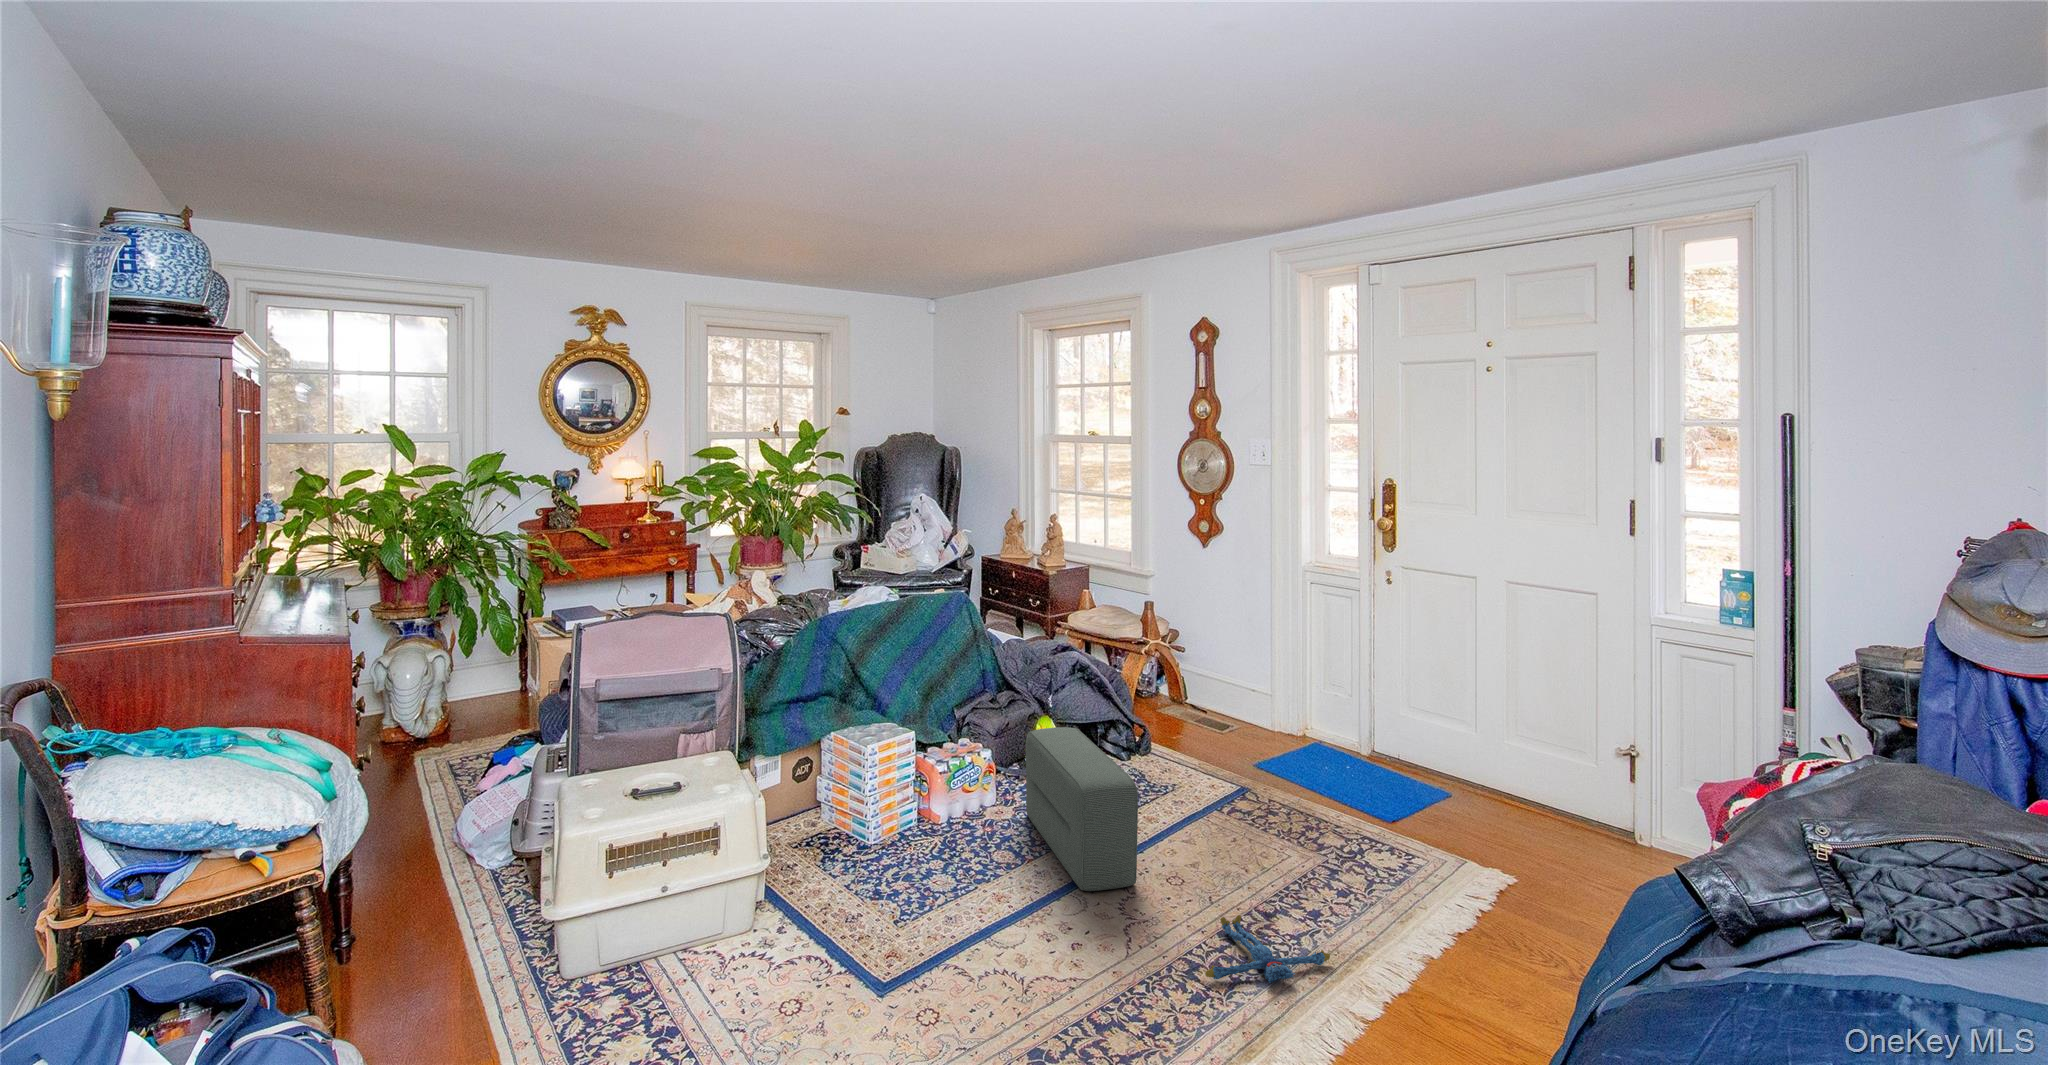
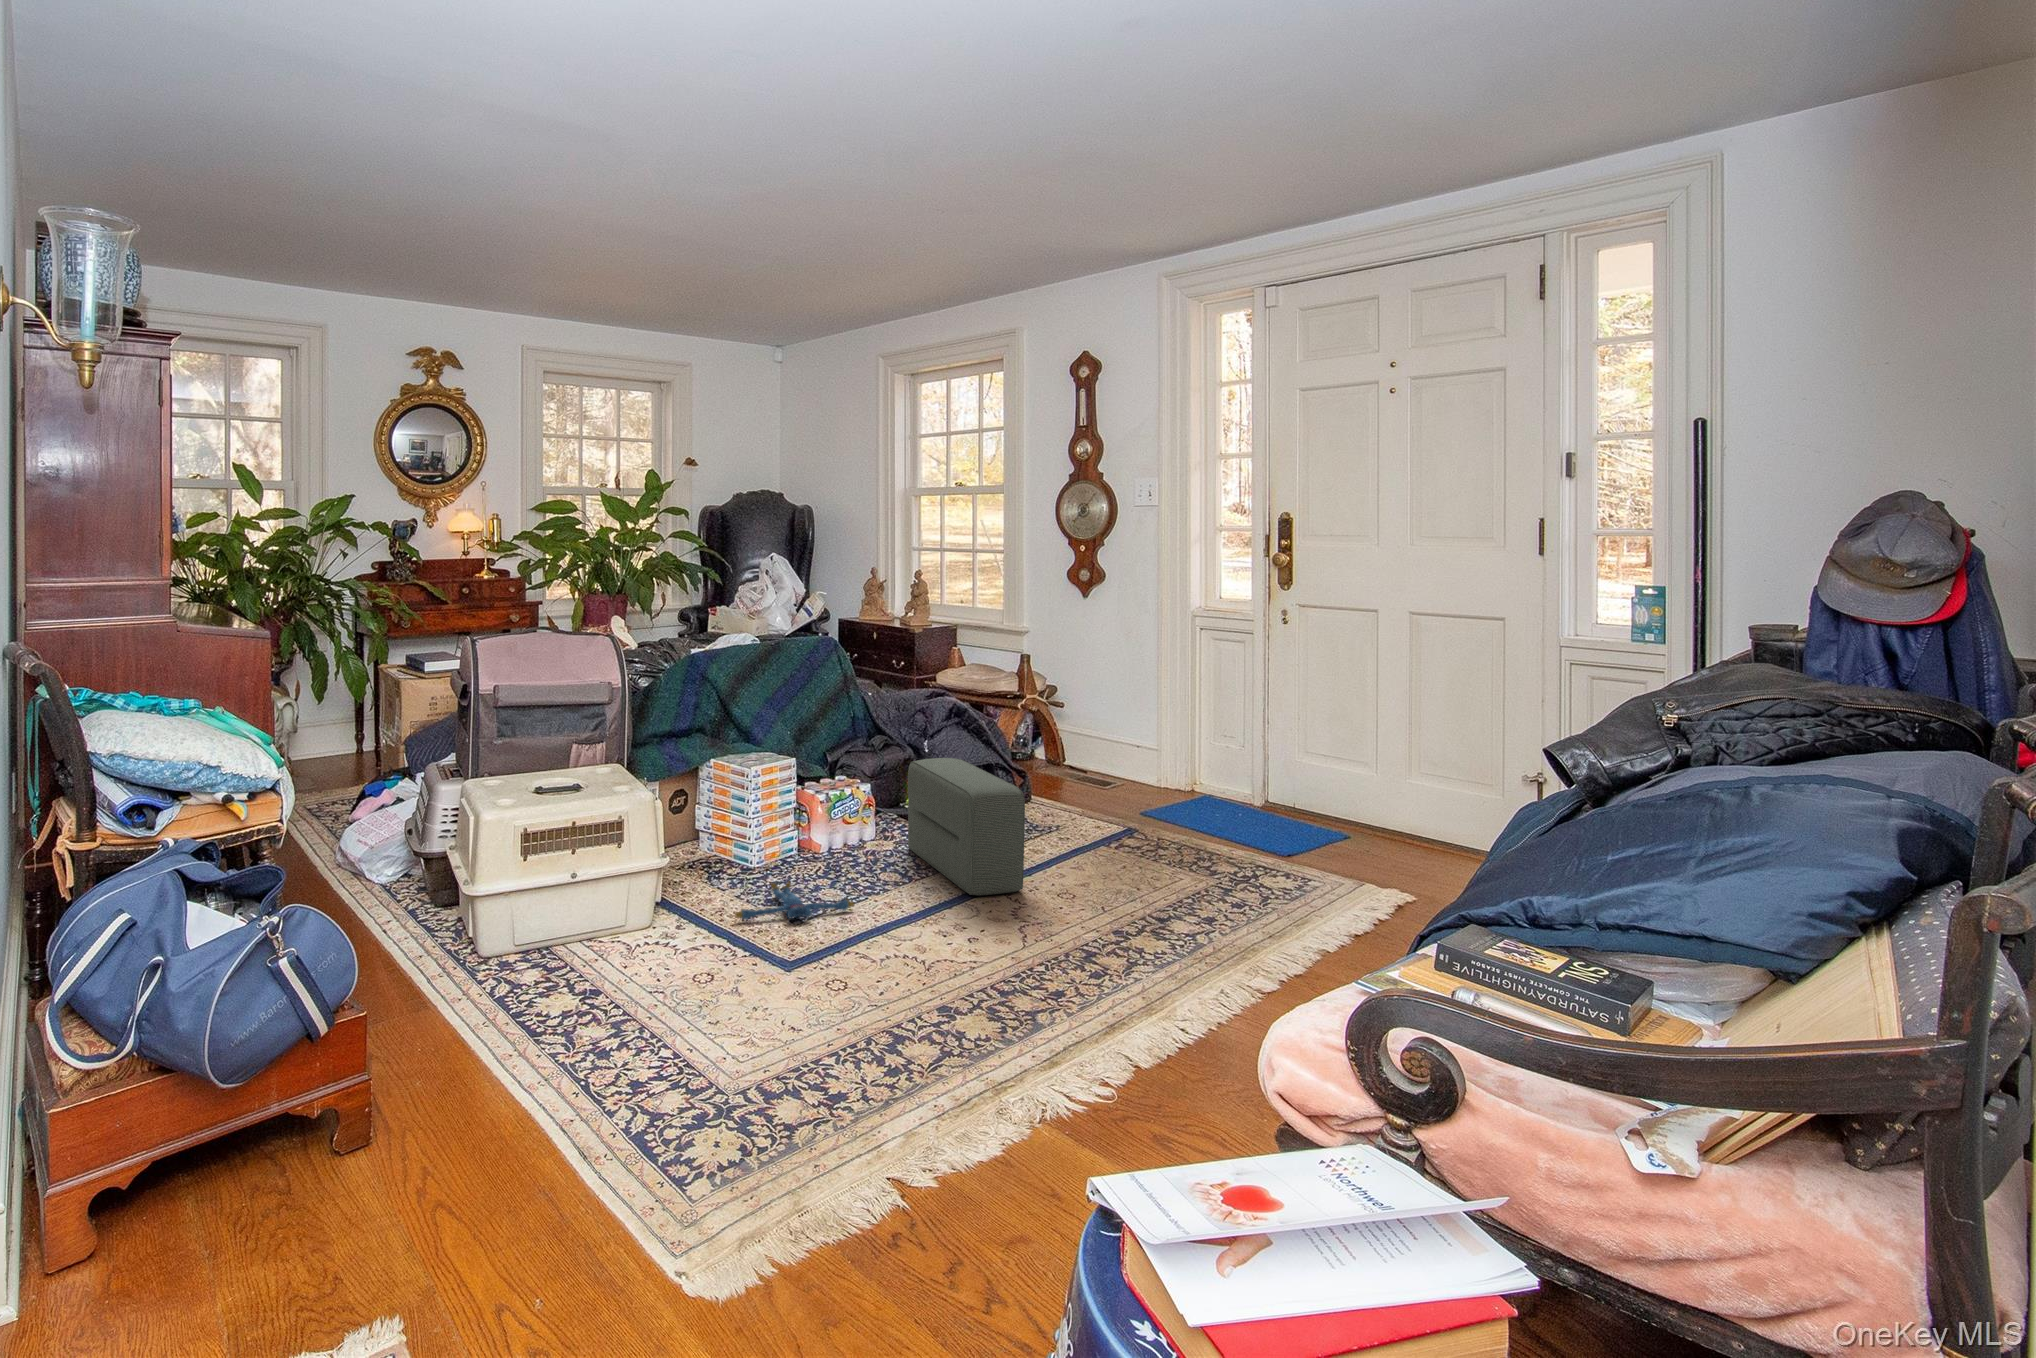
plush toy: present [1205,915,1330,983] -> present [735,881,854,920]

